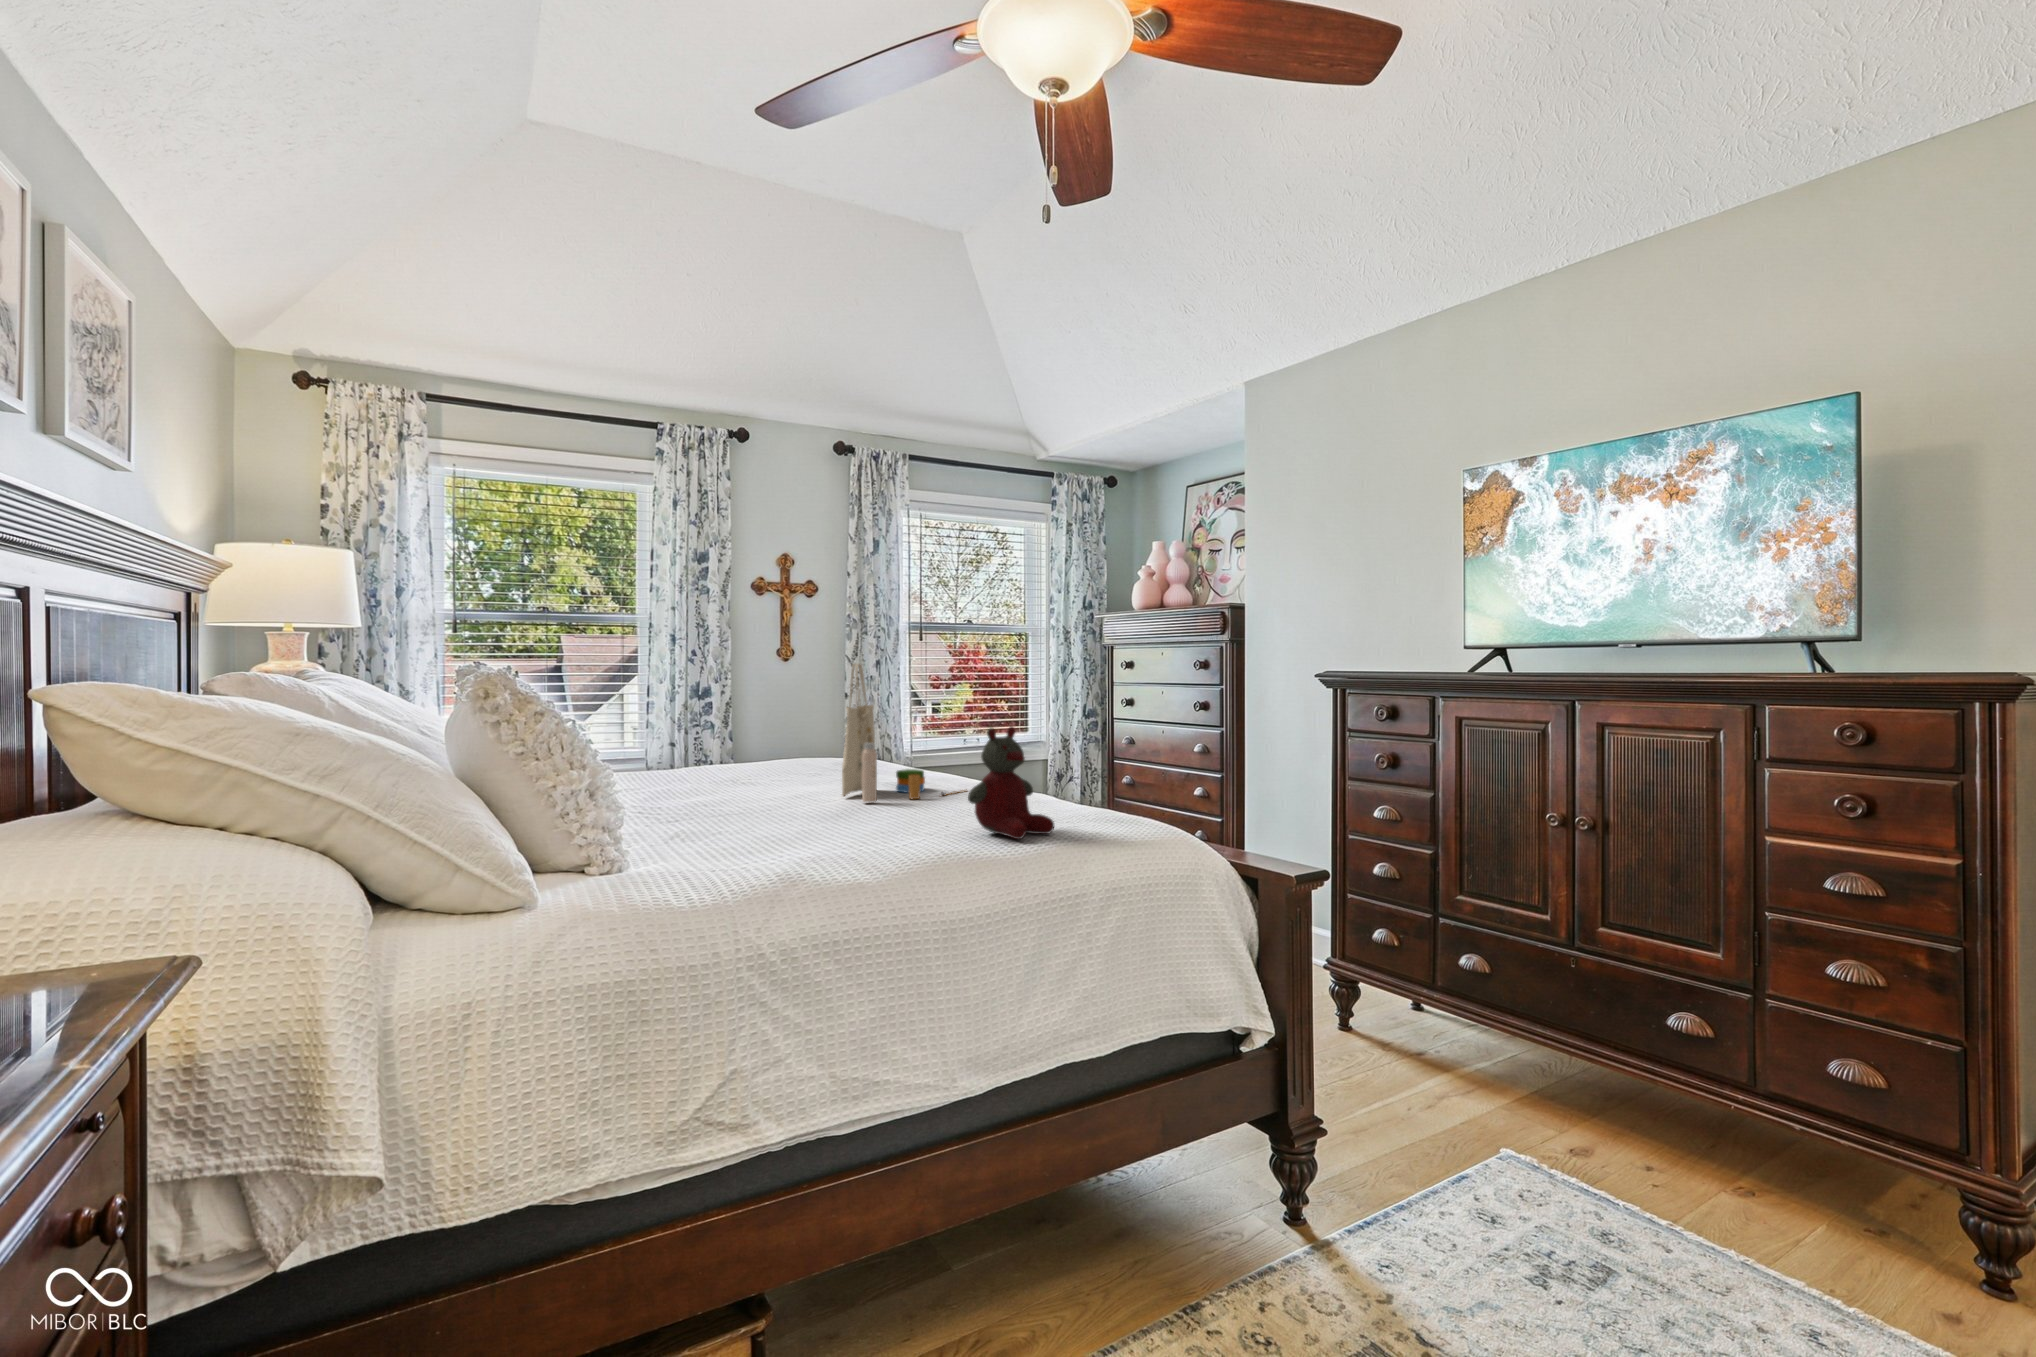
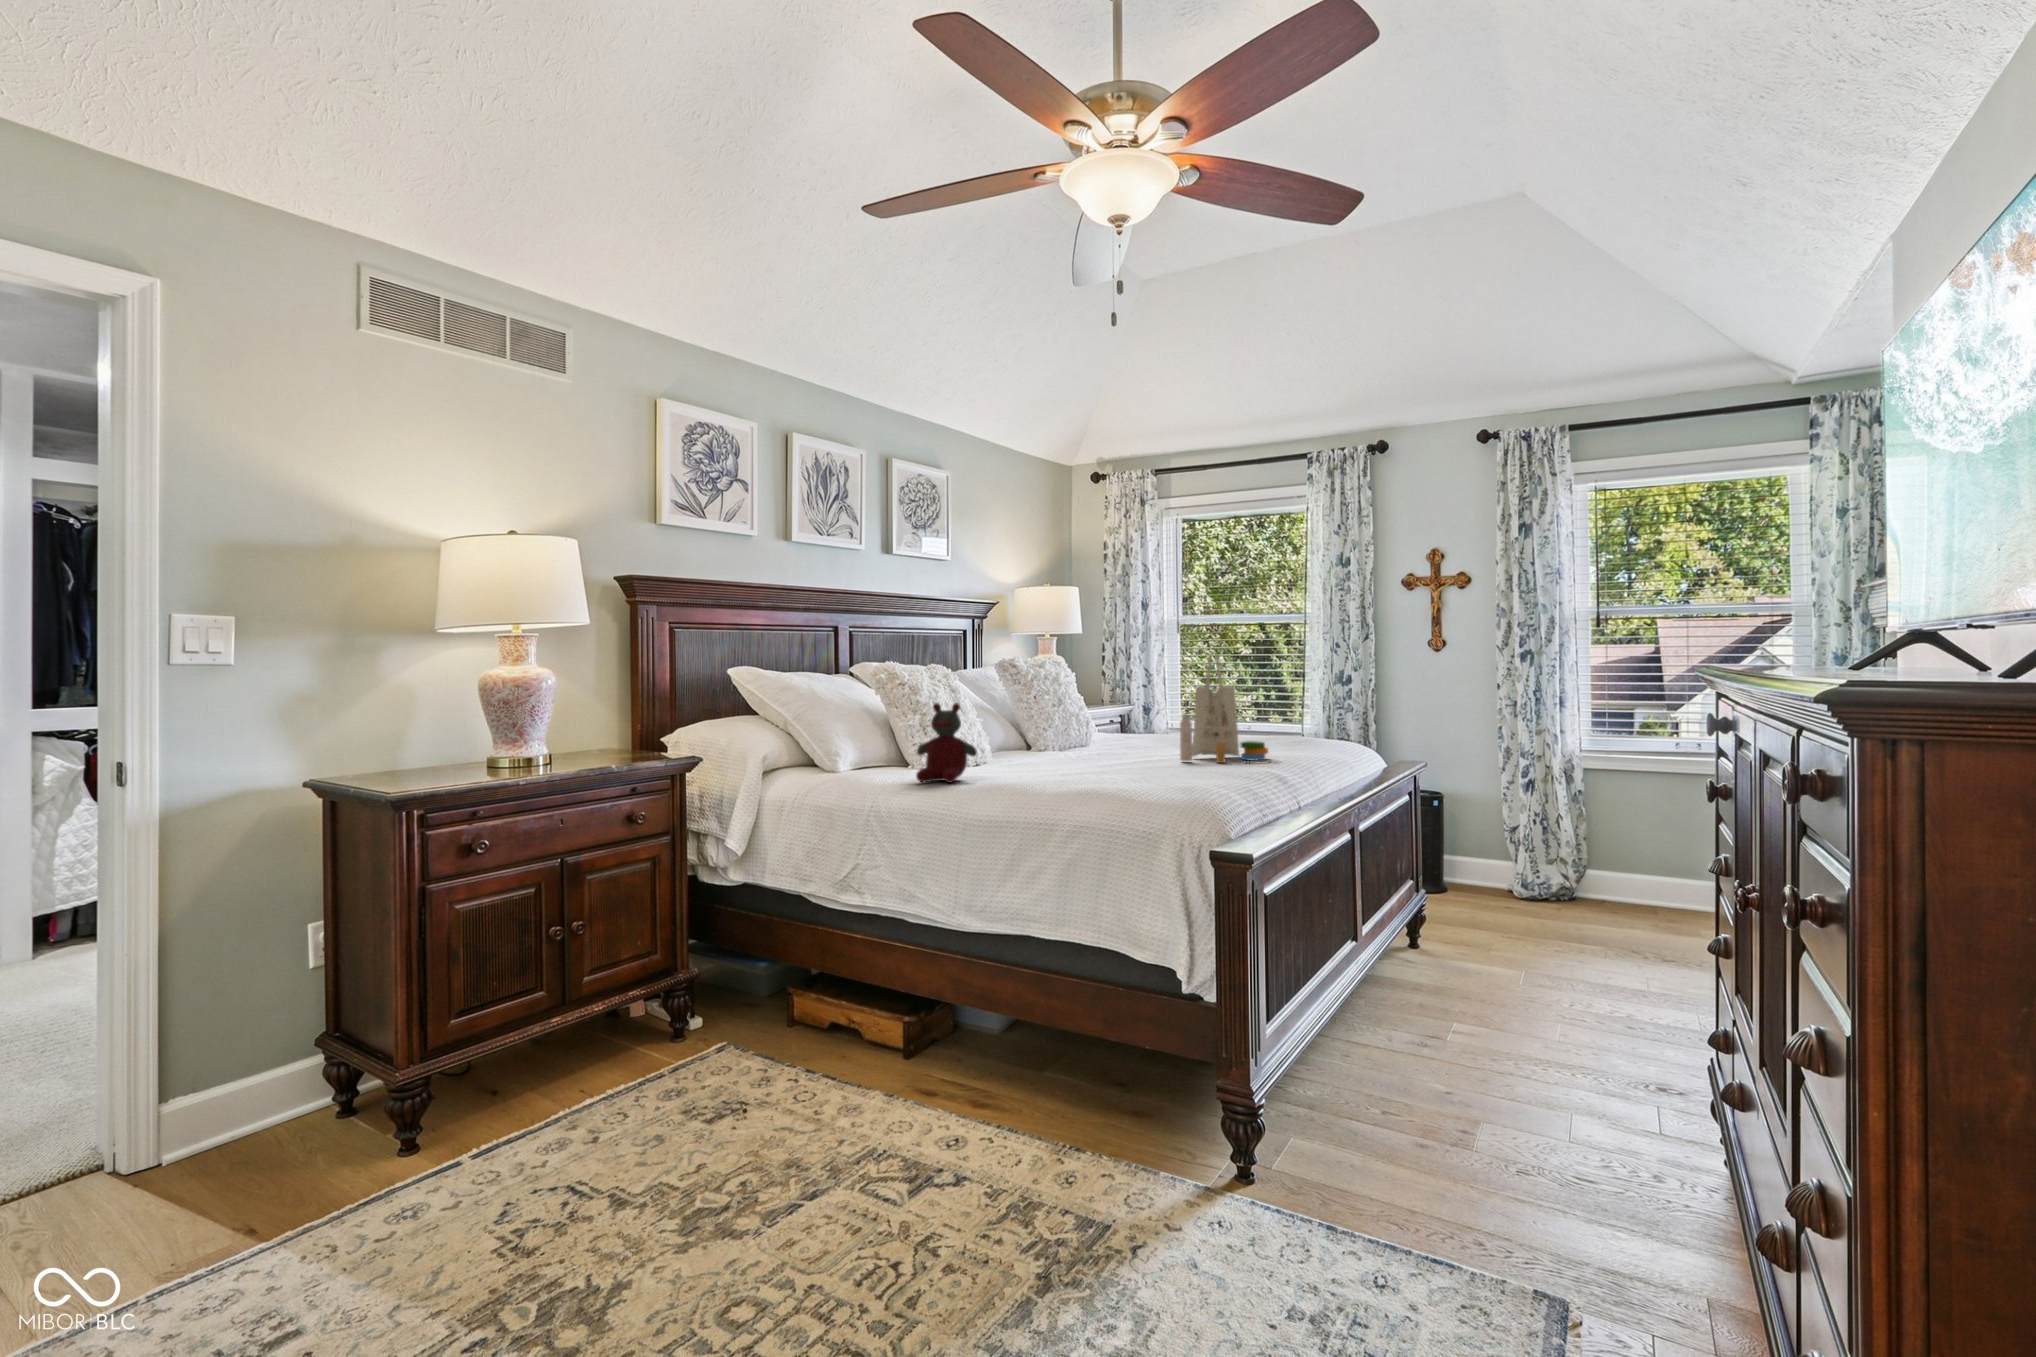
stuffed bear: present [968,727,1054,839] -> present [916,703,977,783]

